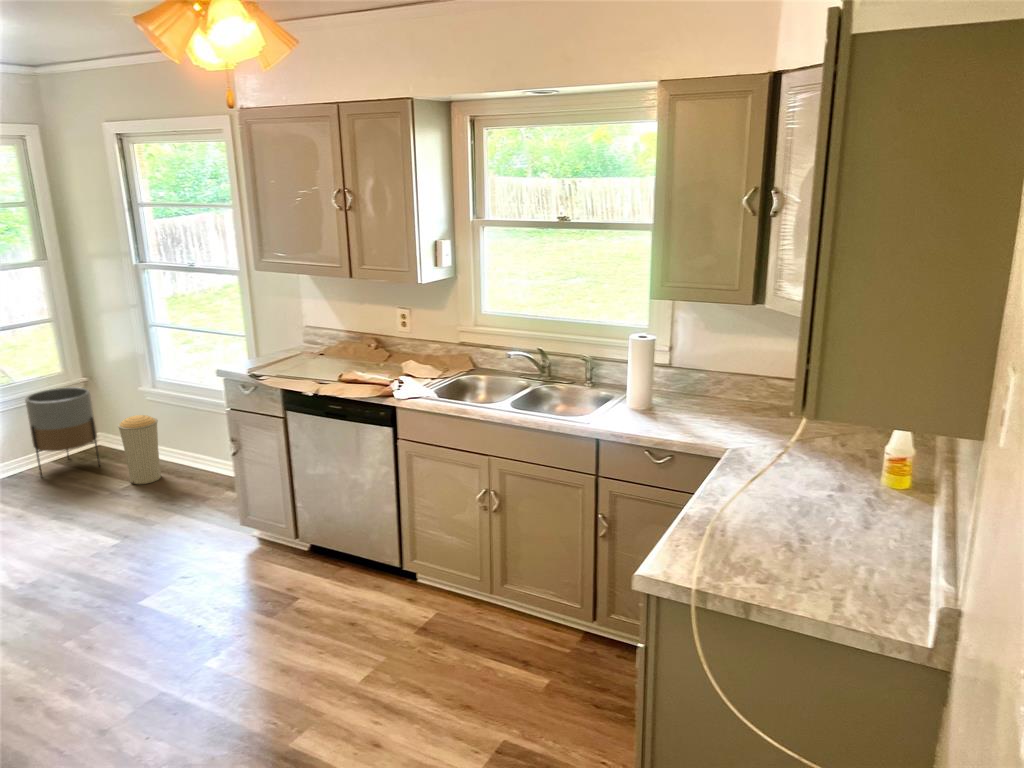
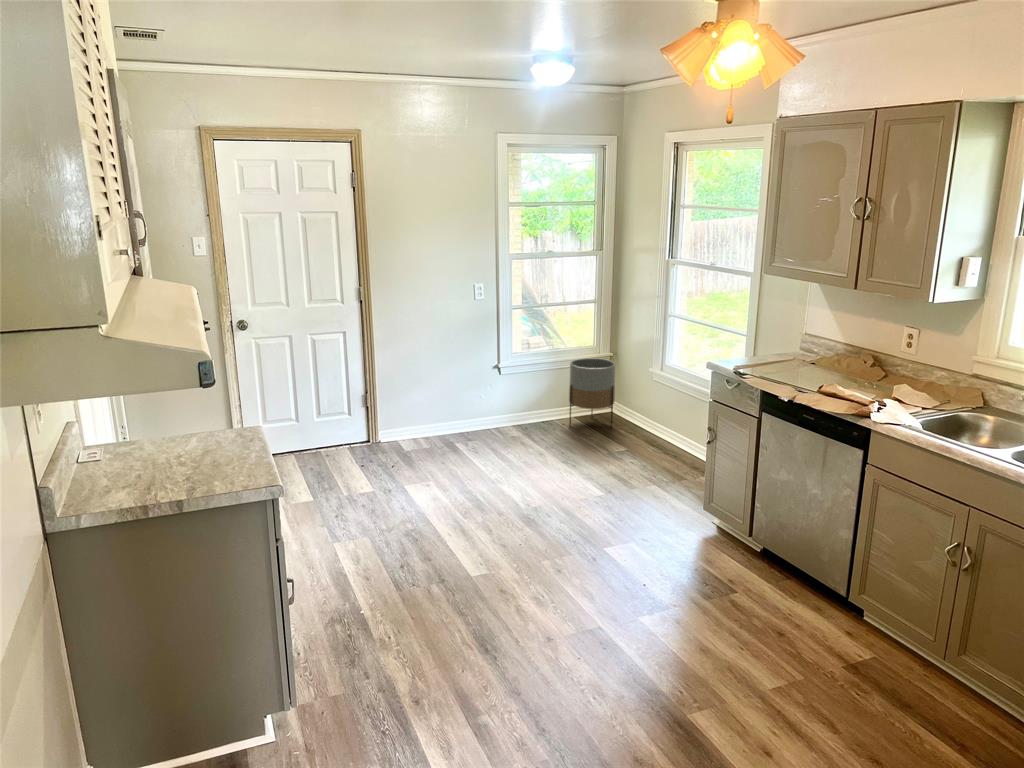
trash can: present [118,415,161,484] -> none [629,391,660,451]

